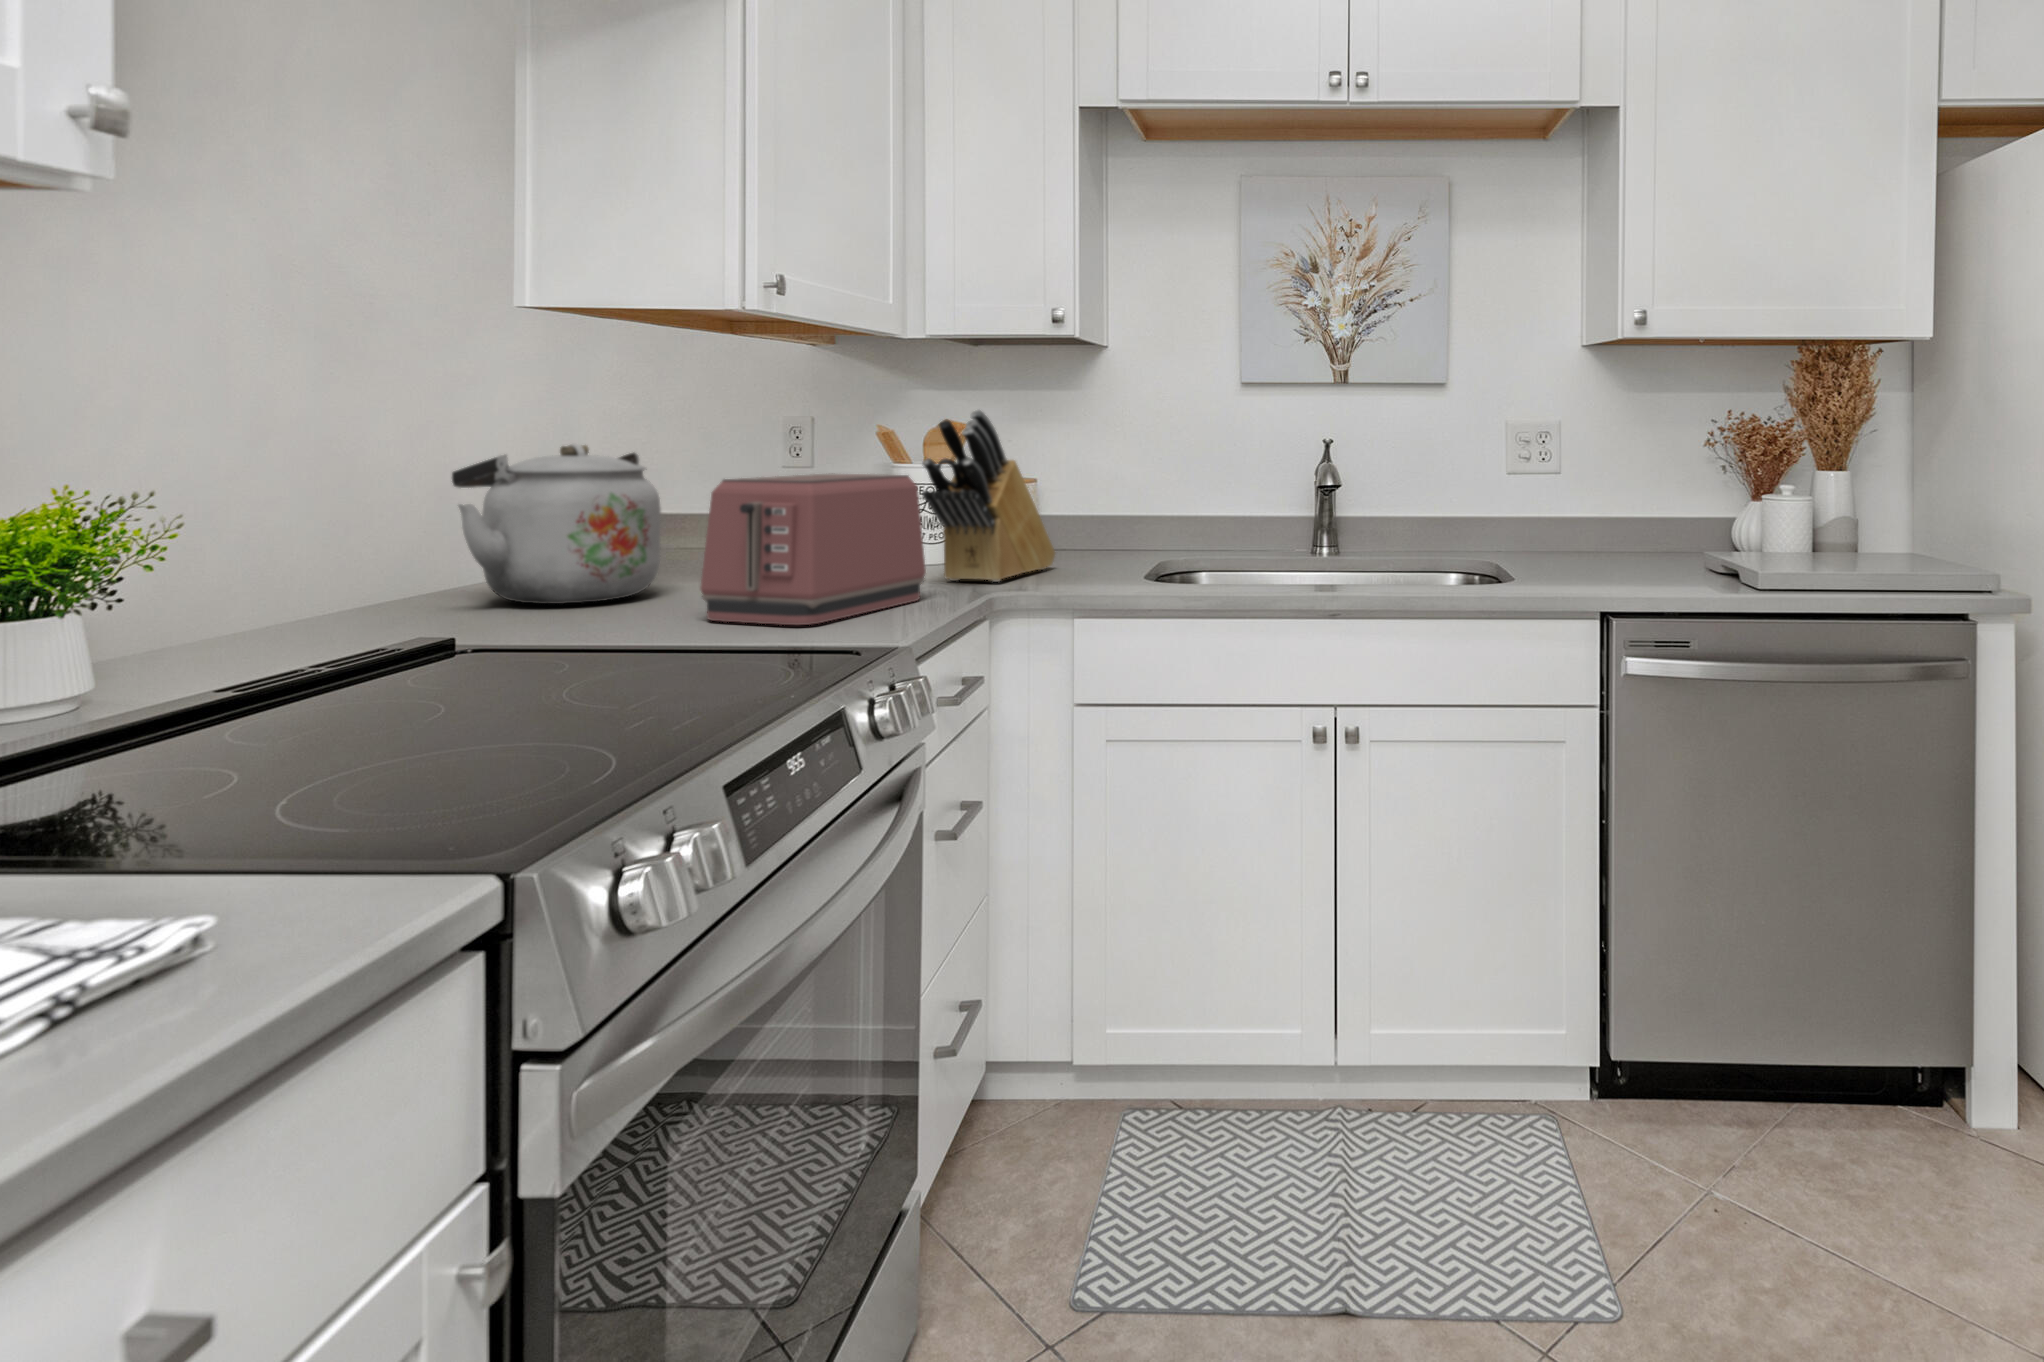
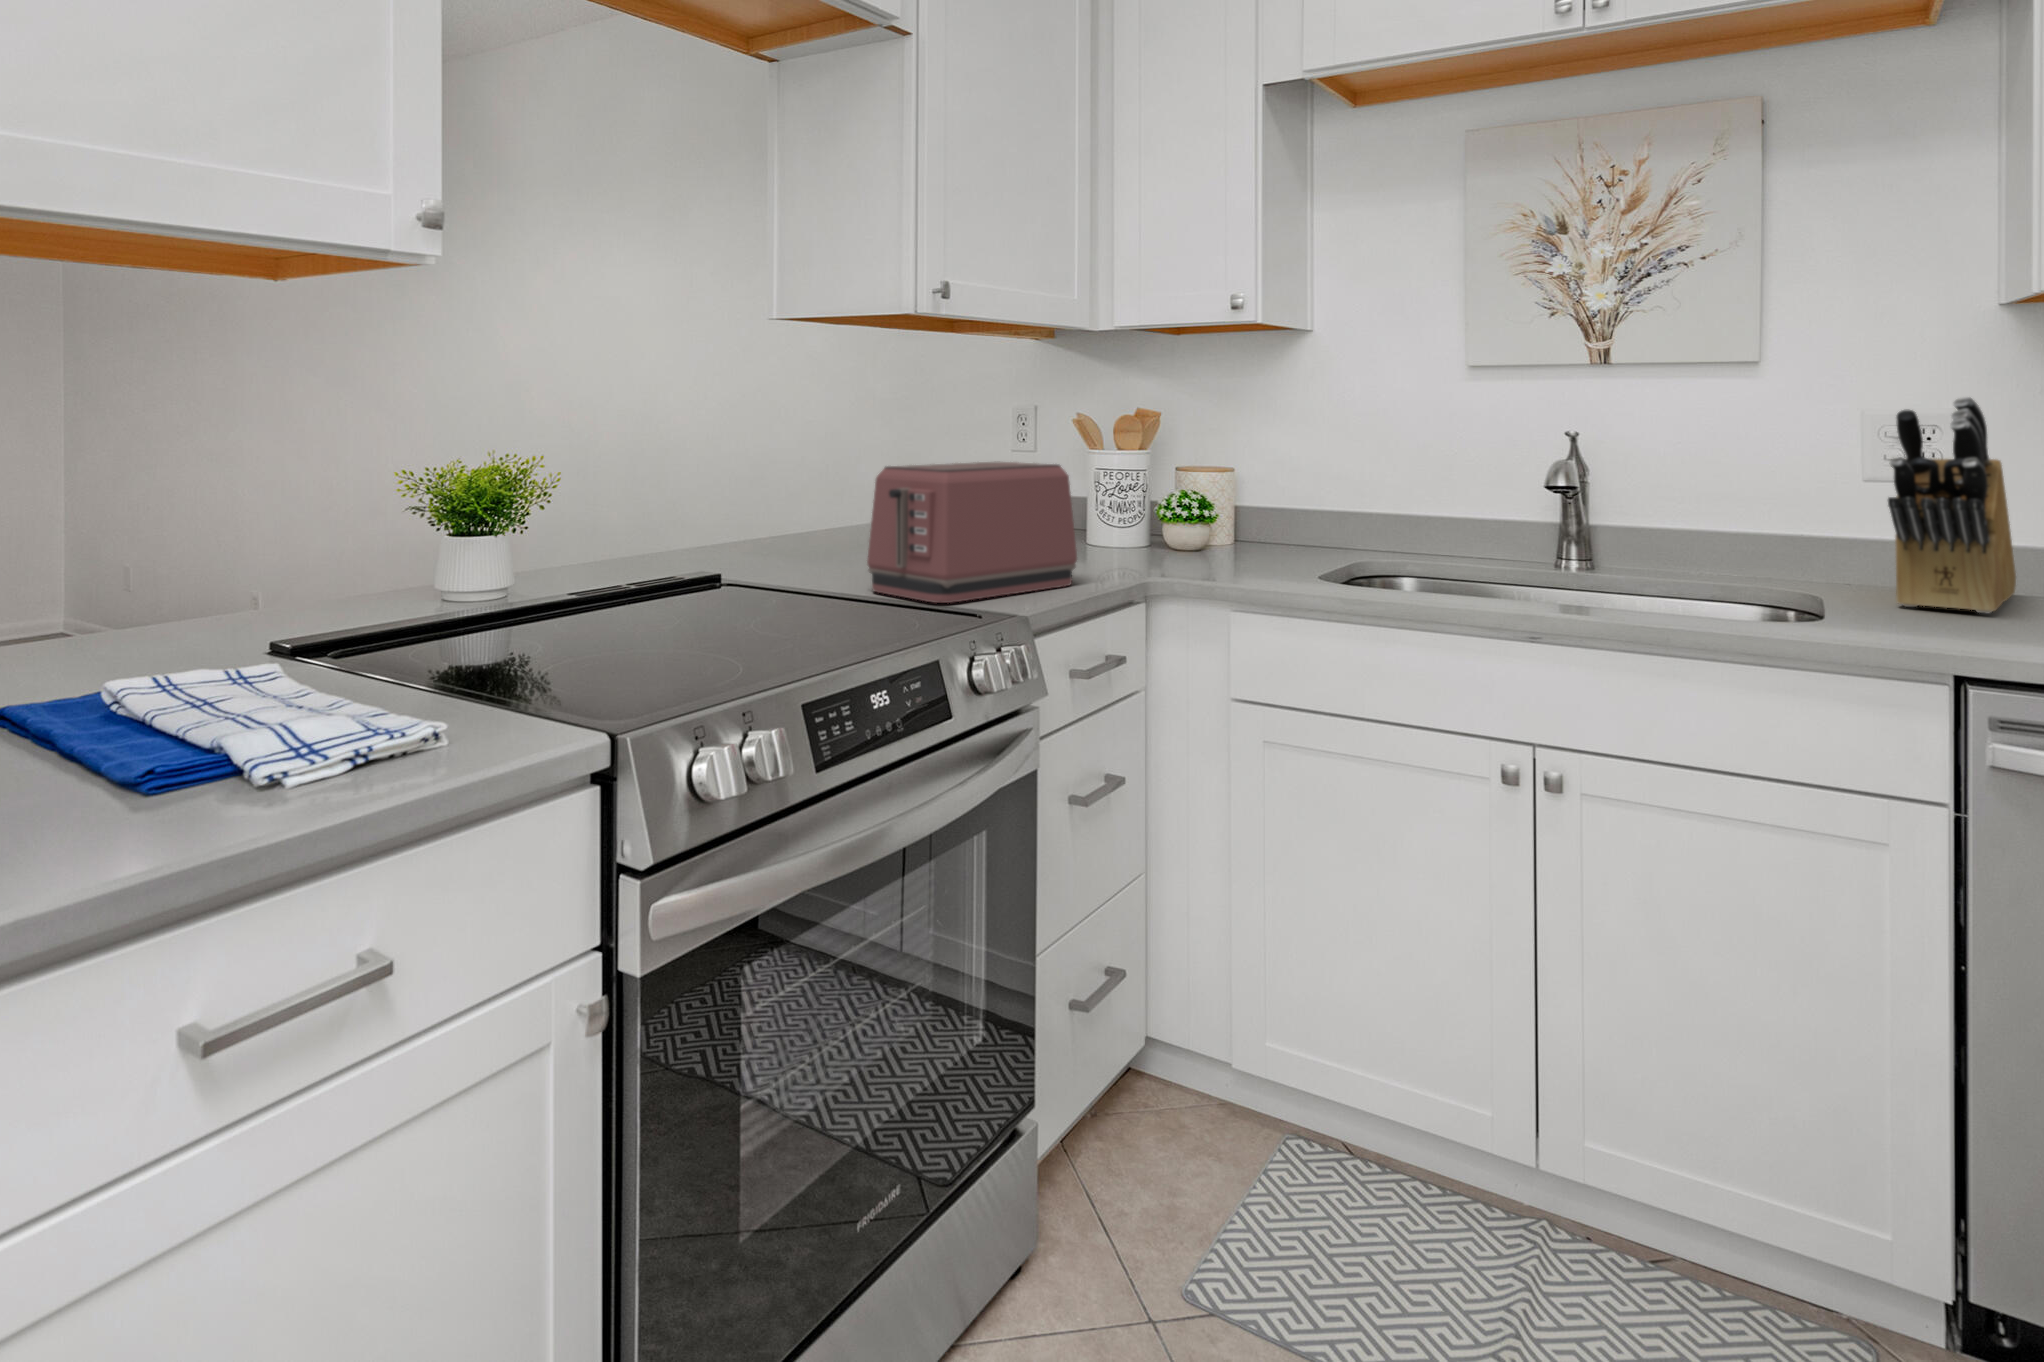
knife block: present [922,410,1055,582] -> present [1888,397,2016,613]
kettle: present [452,444,661,604] -> none [713,433,870,566]

